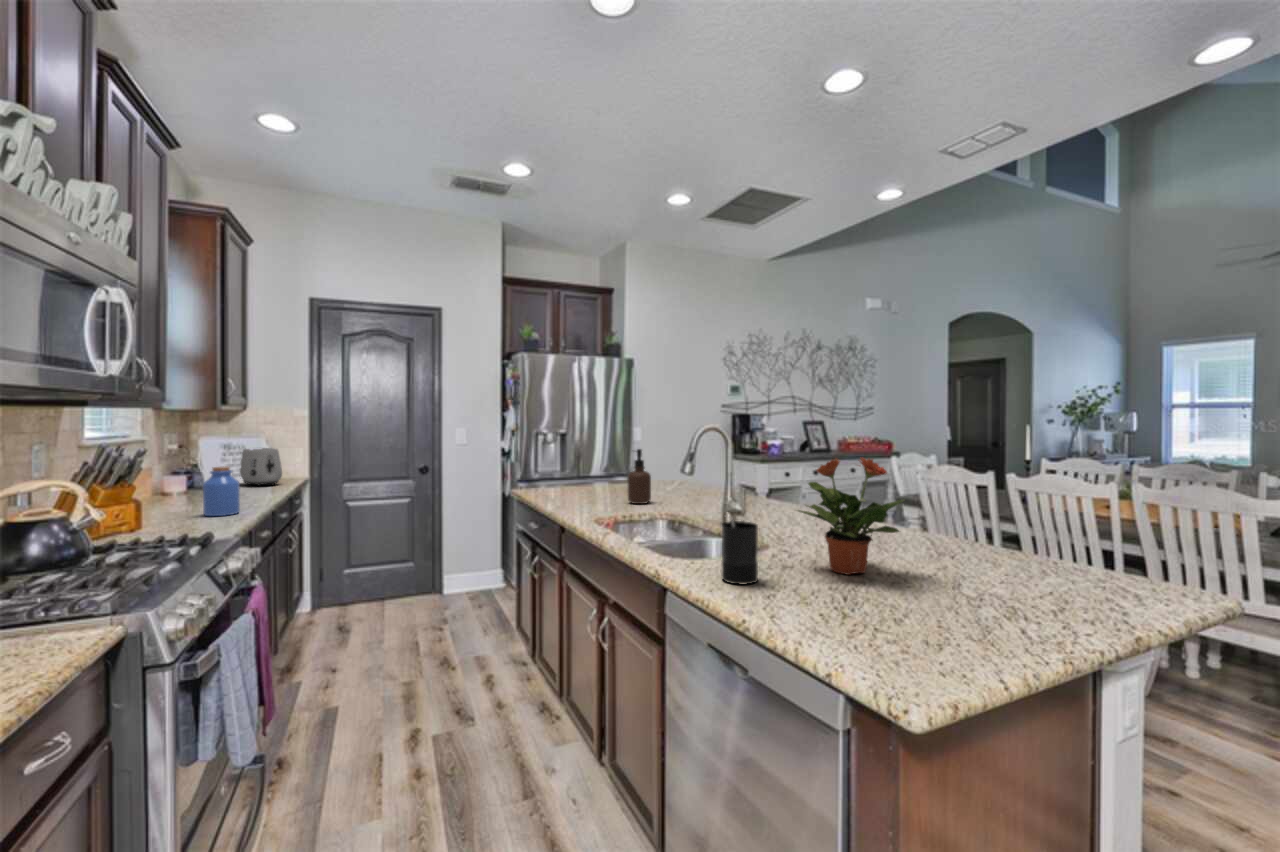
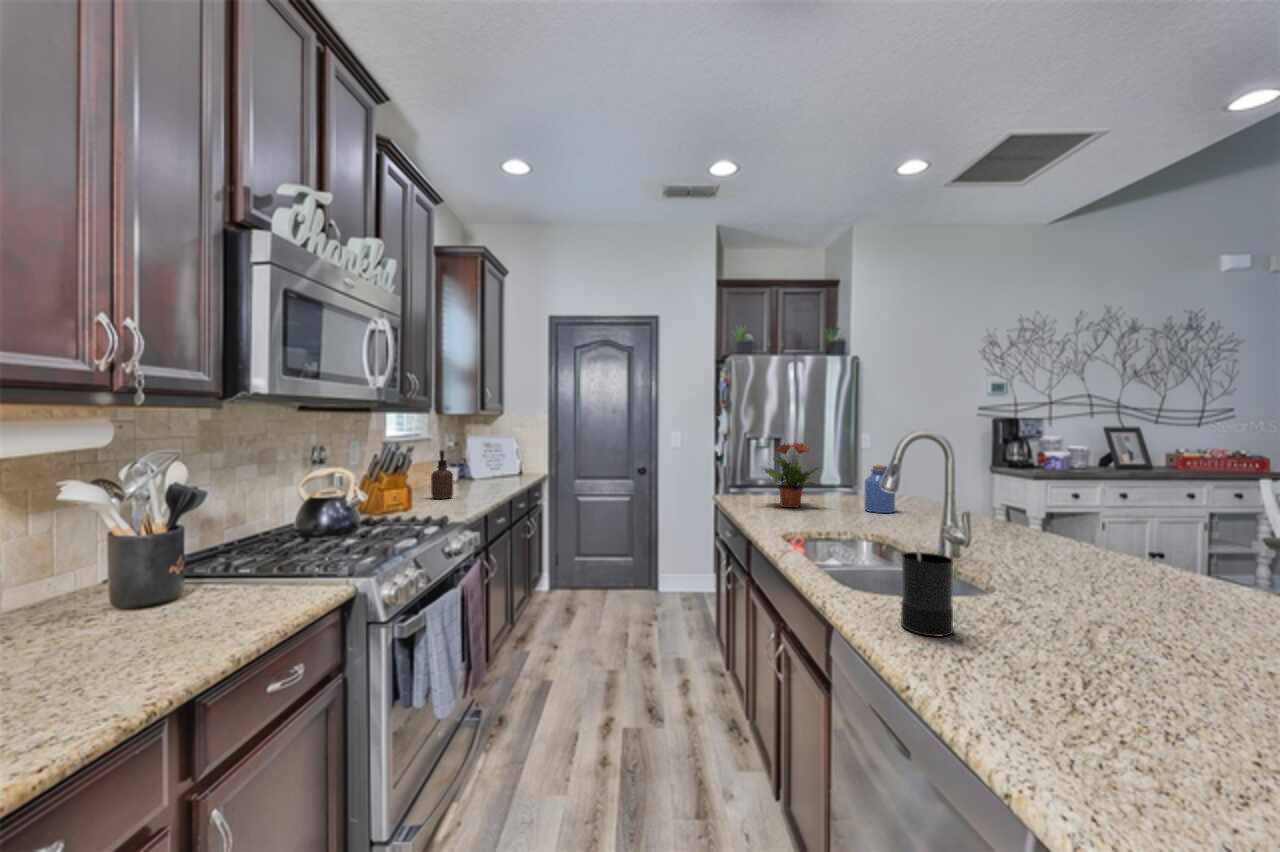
toaster: present [240,448,282,486] -> none [498,446,528,479]
soap dispenser: present [628,449,651,504] -> present [431,450,453,499]
potted plant: present [798,458,903,575] -> present [763,443,818,507]
jar: present [203,466,240,516] -> present [864,465,895,513]

